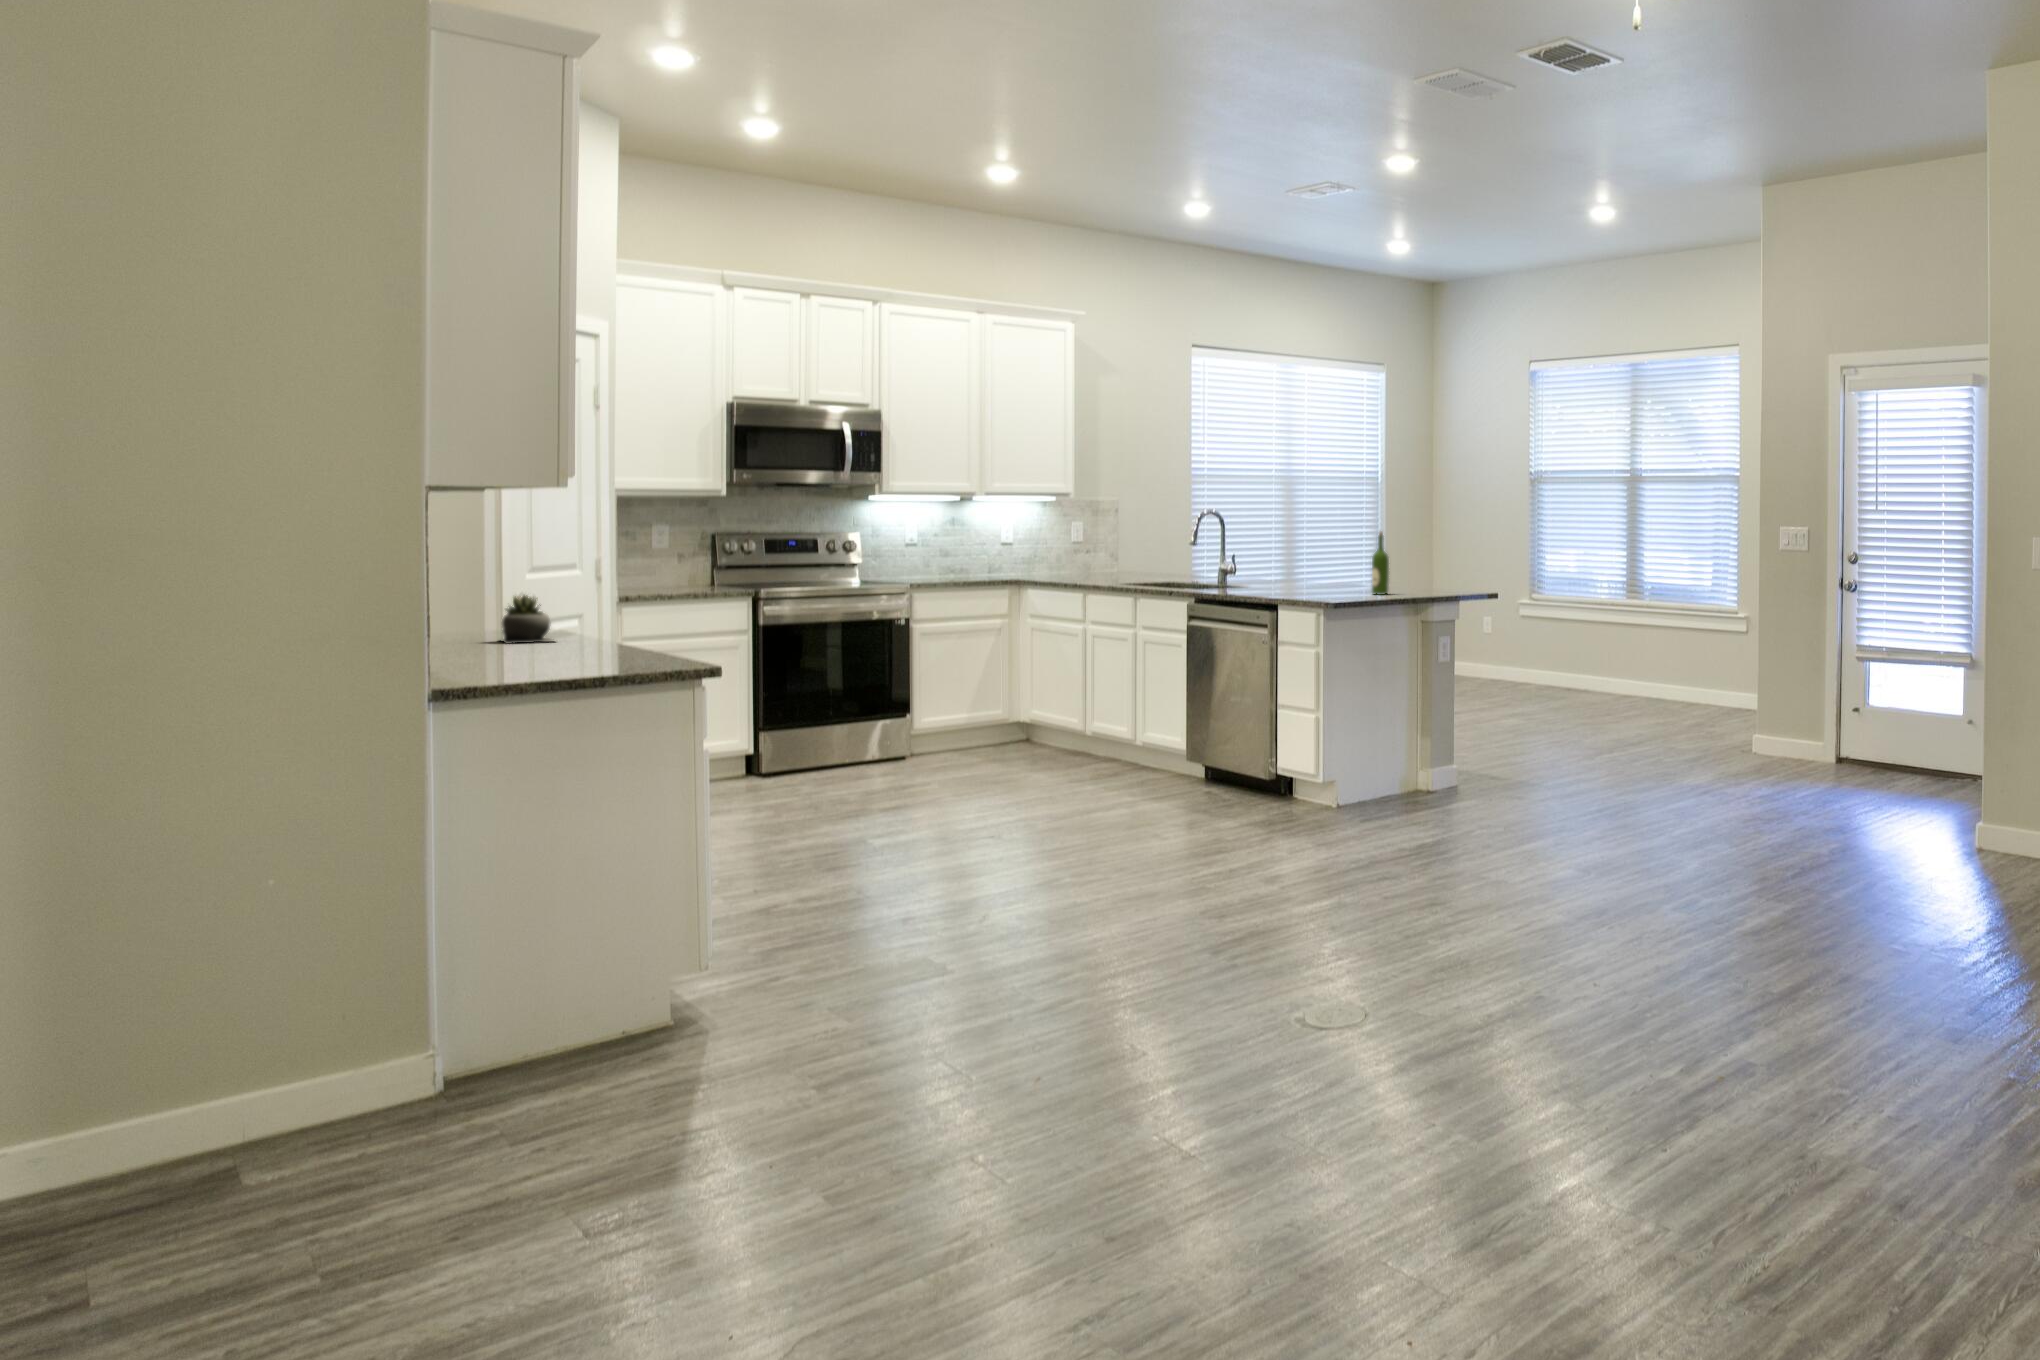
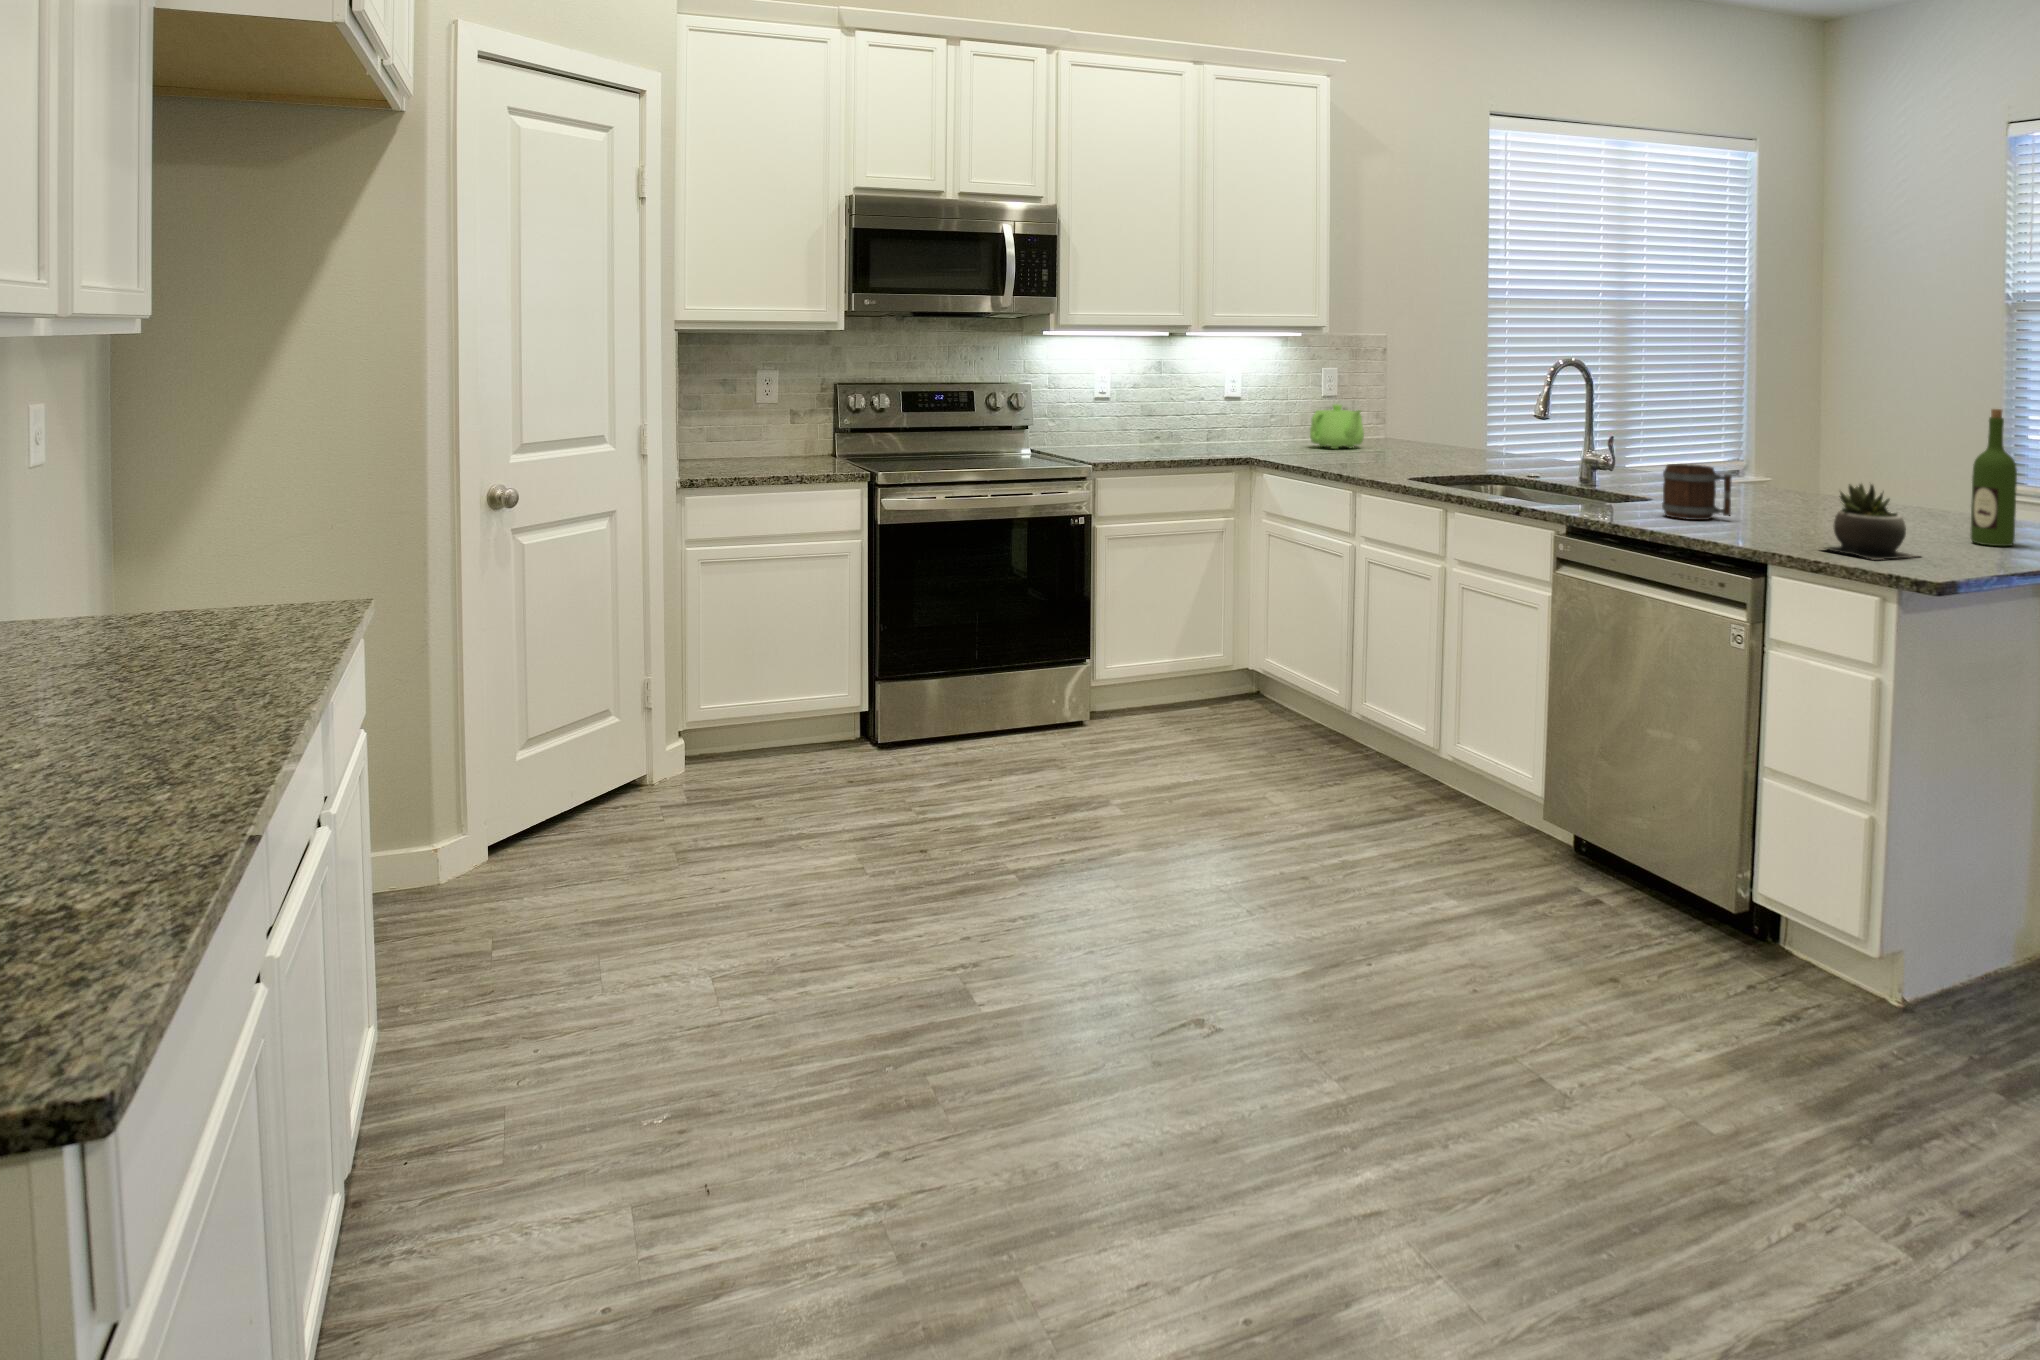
teapot: none [1065,547,1103,577] -> present [1310,404,1364,449]
mug: none [1246,565,1277,593] -> present [1662,464,1732,520]
succulent plant: present [502,596,555,644] -> present [1820,484,1916,560]

